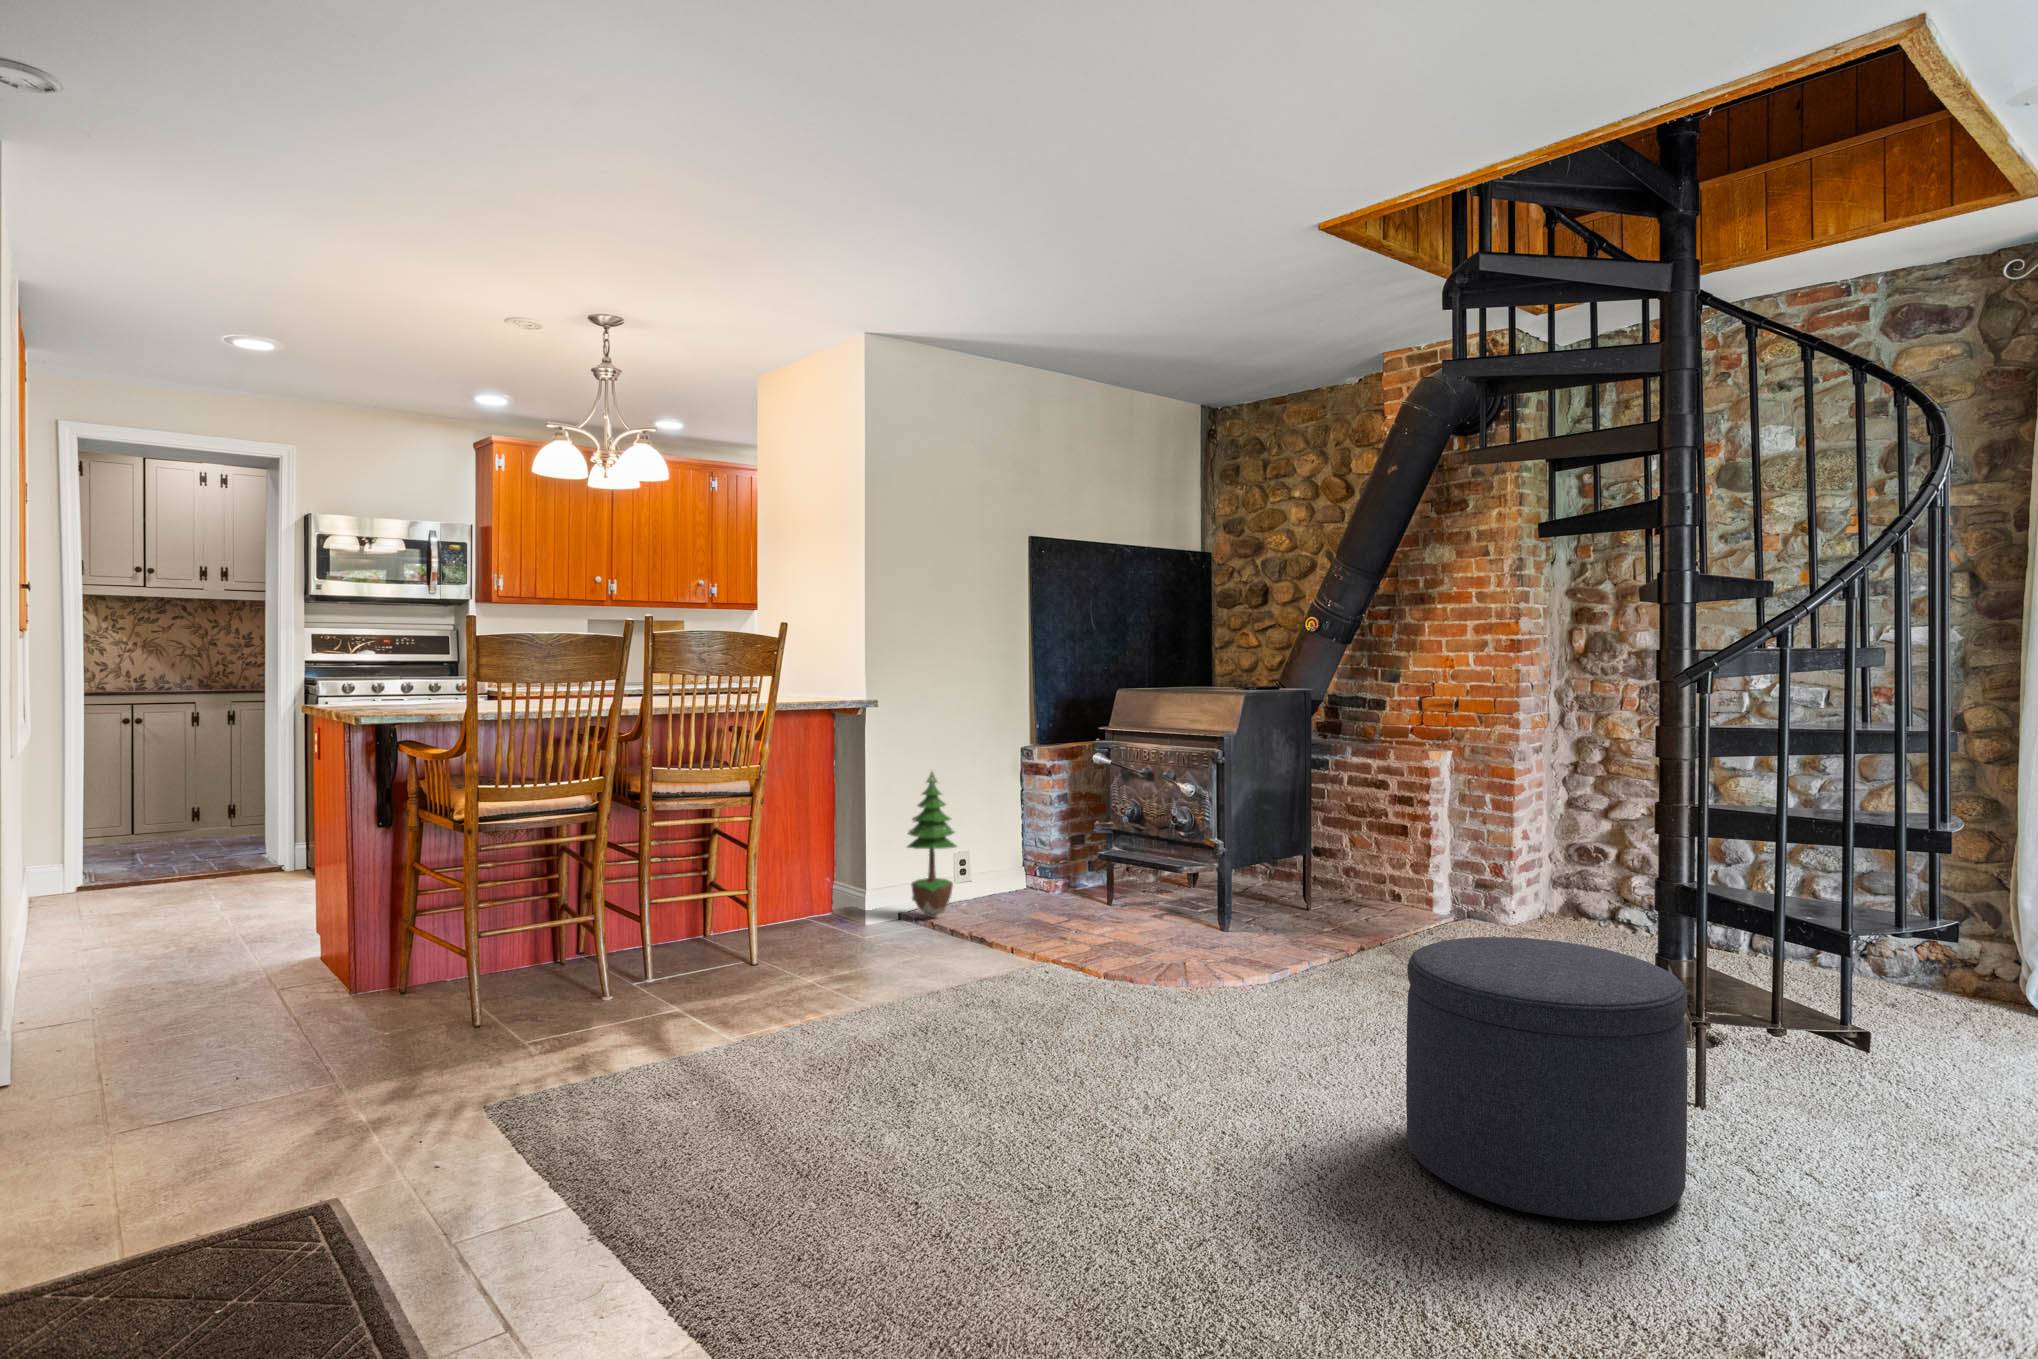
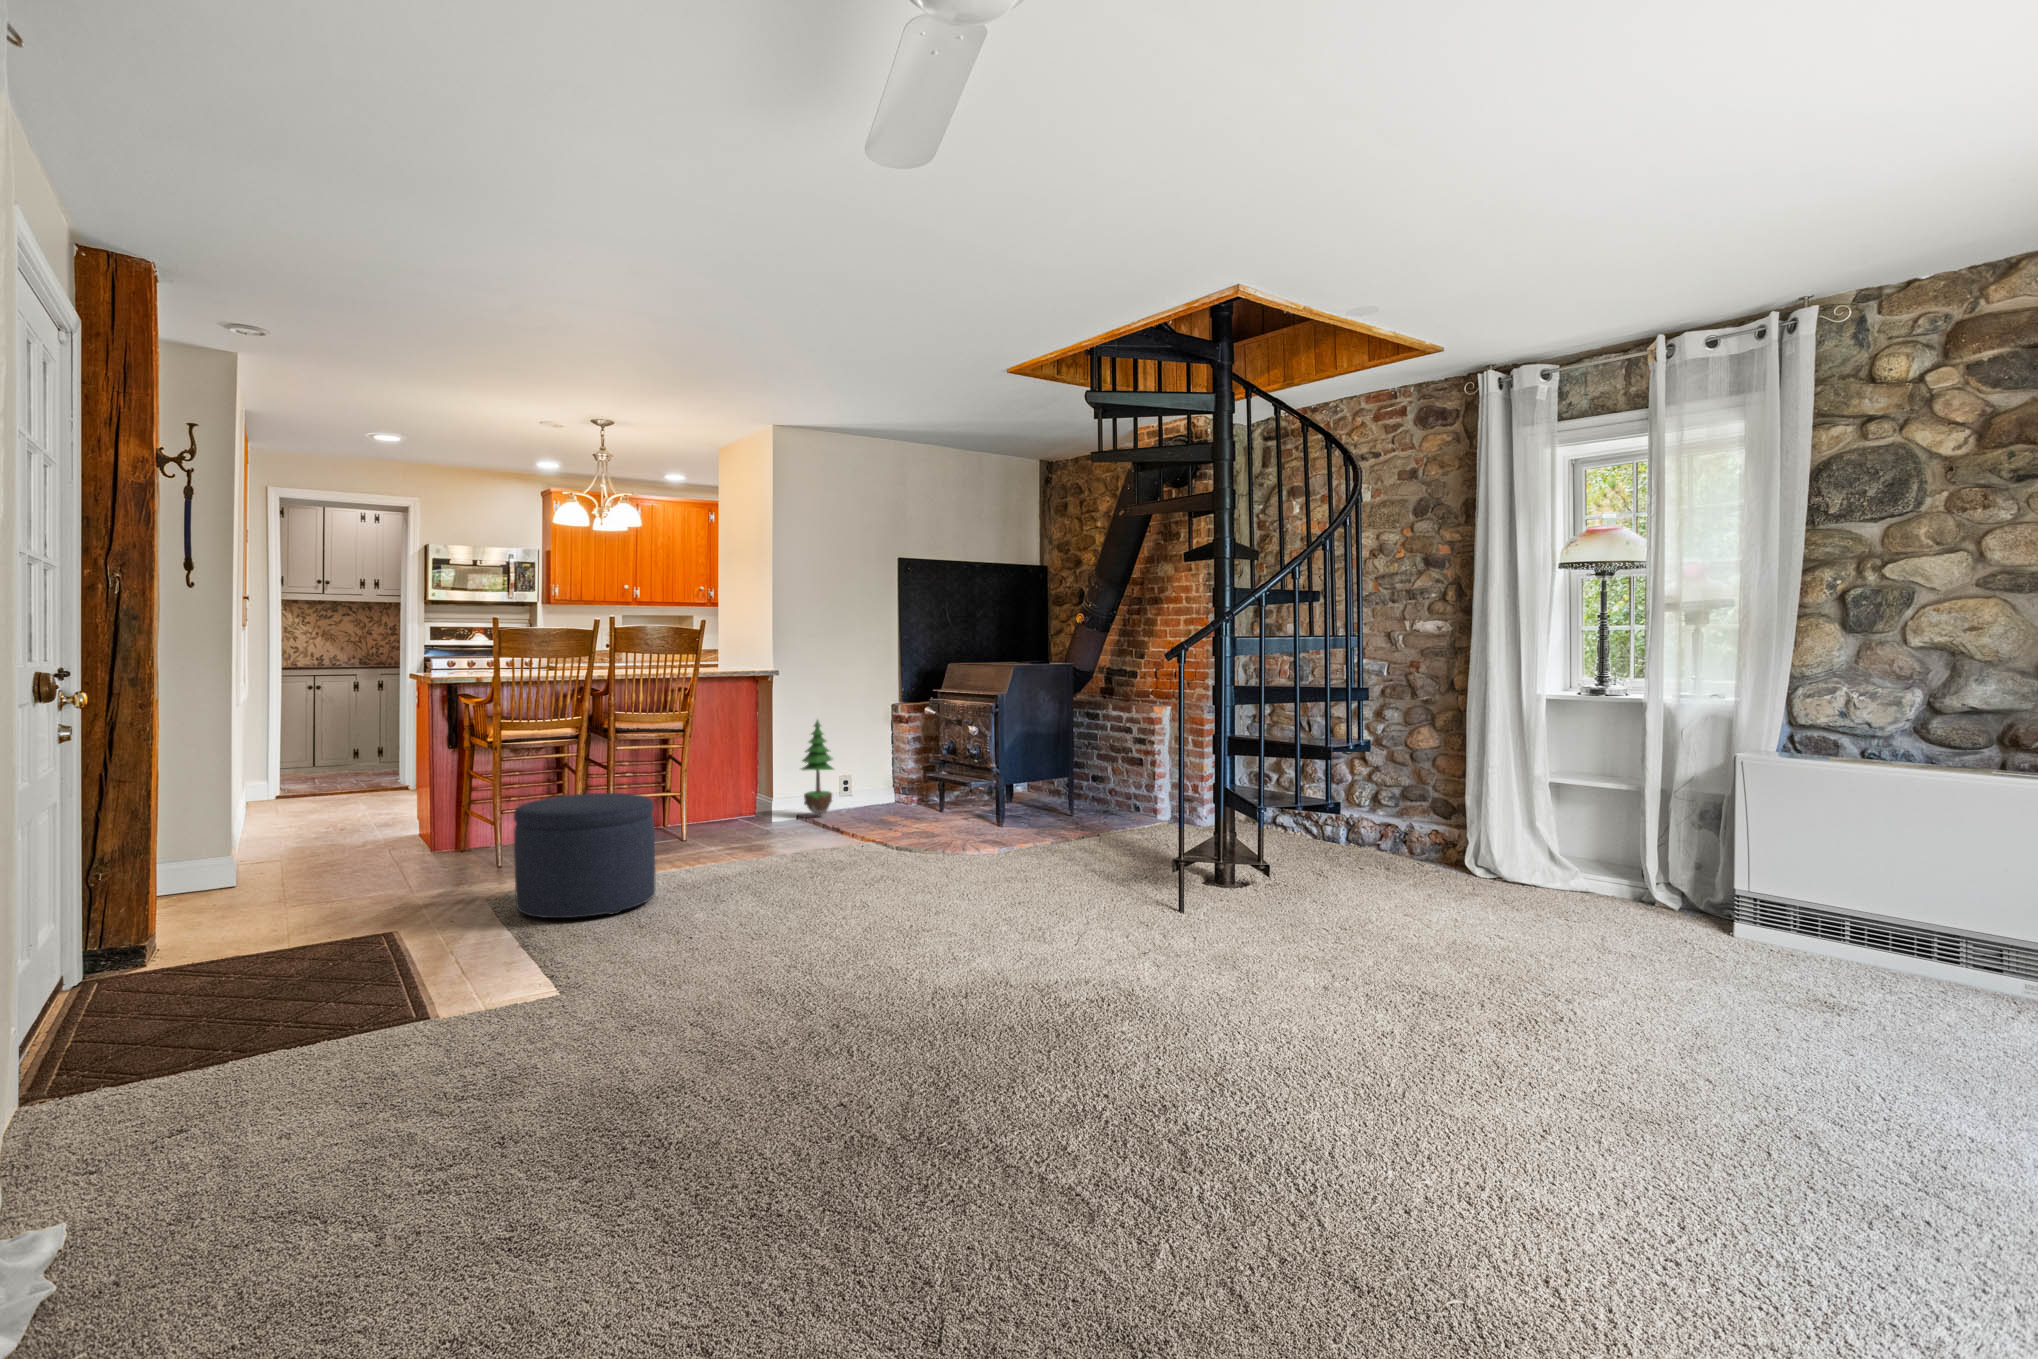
ottoman: present [1406,937,1688,1221] -> present [514,793,656,918]

